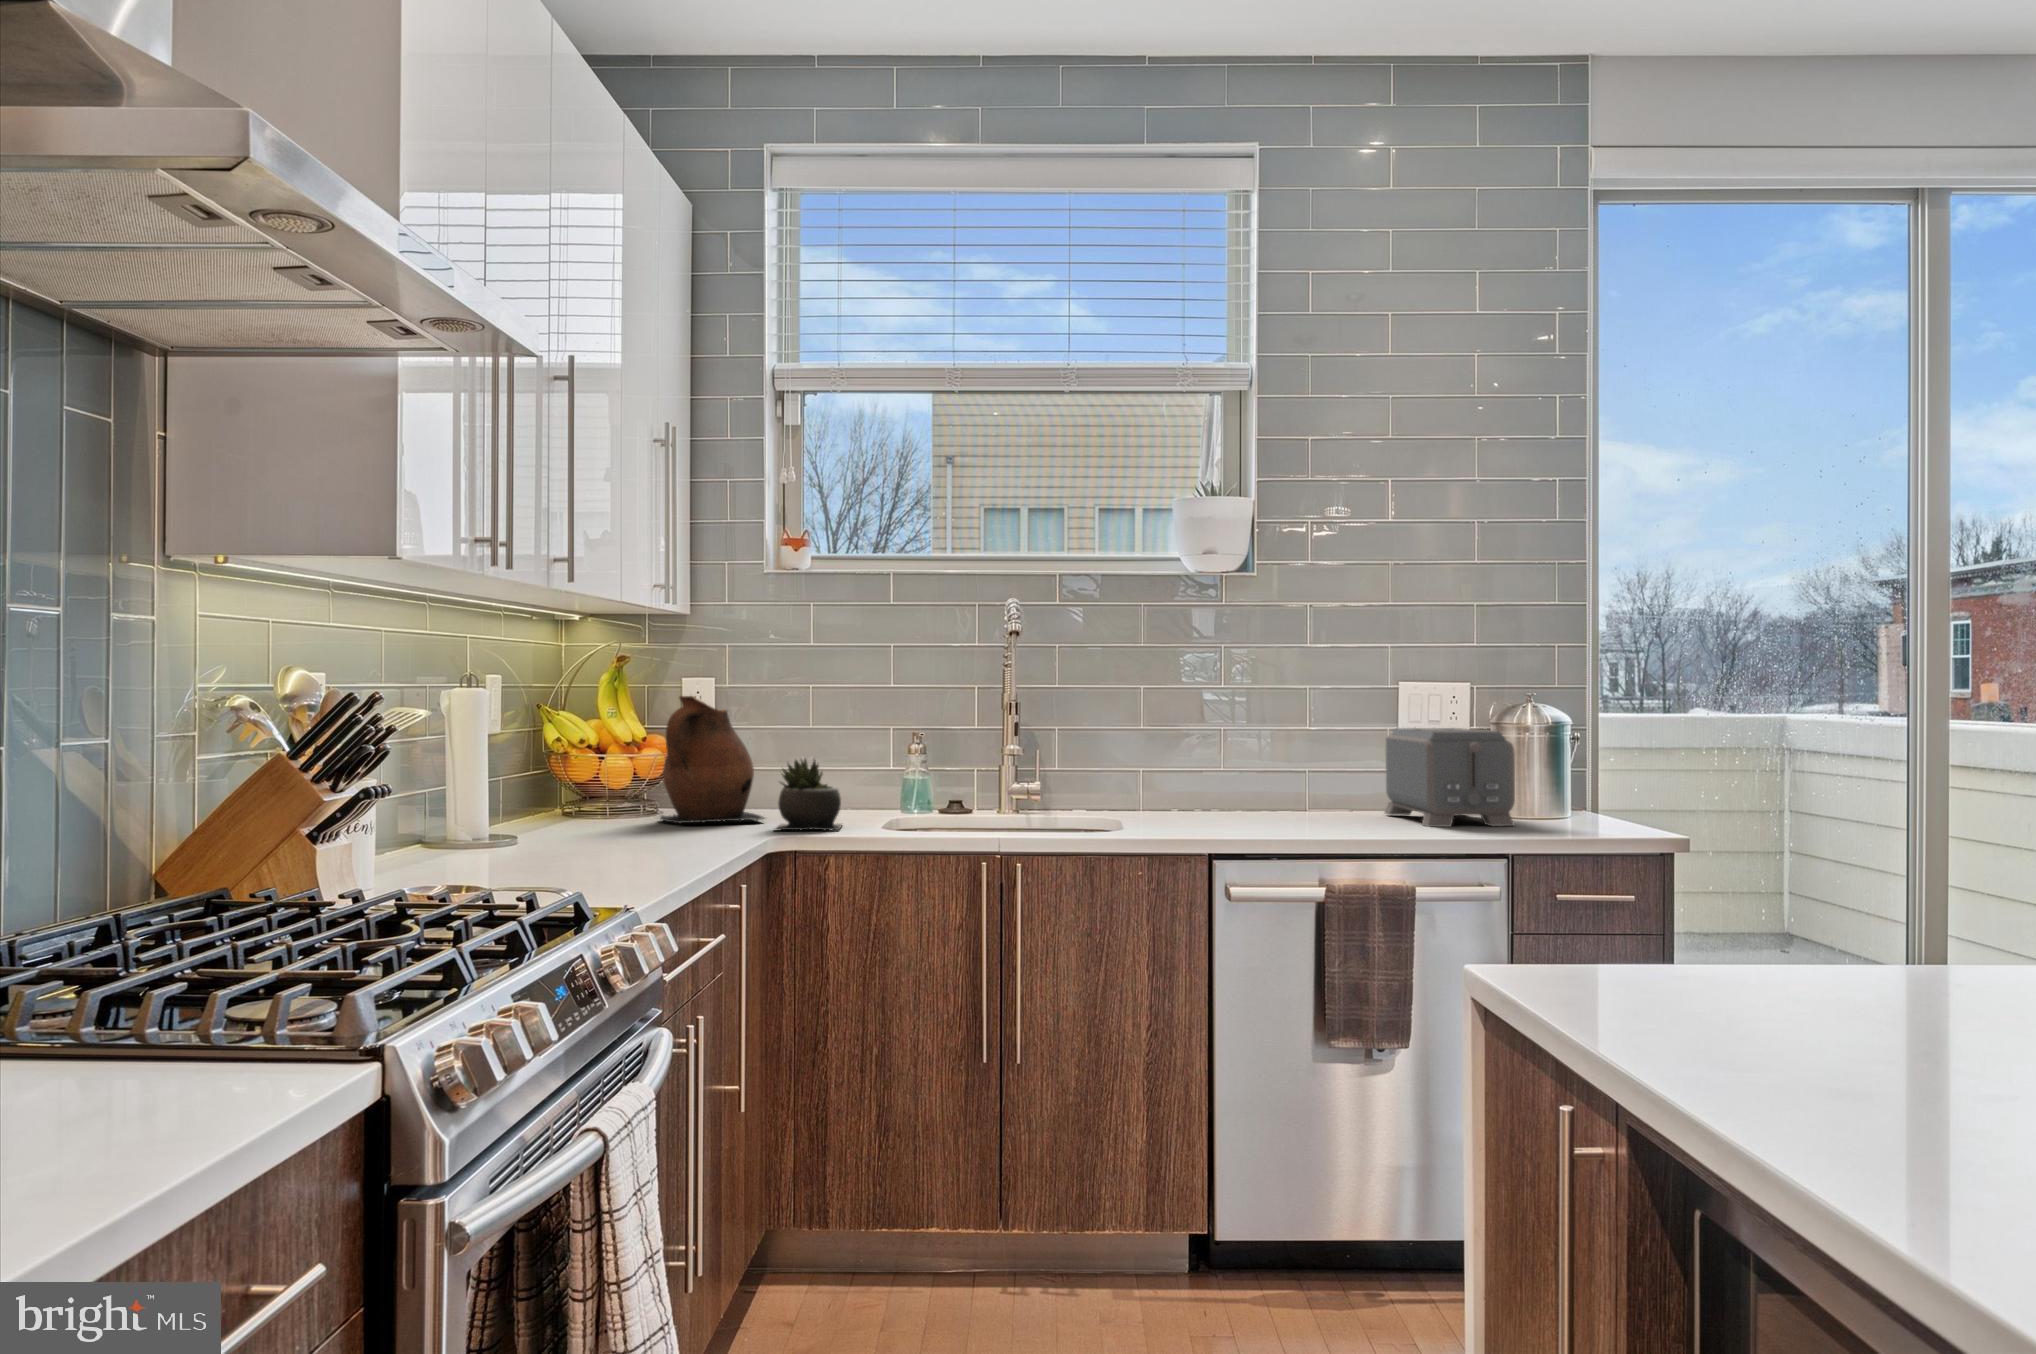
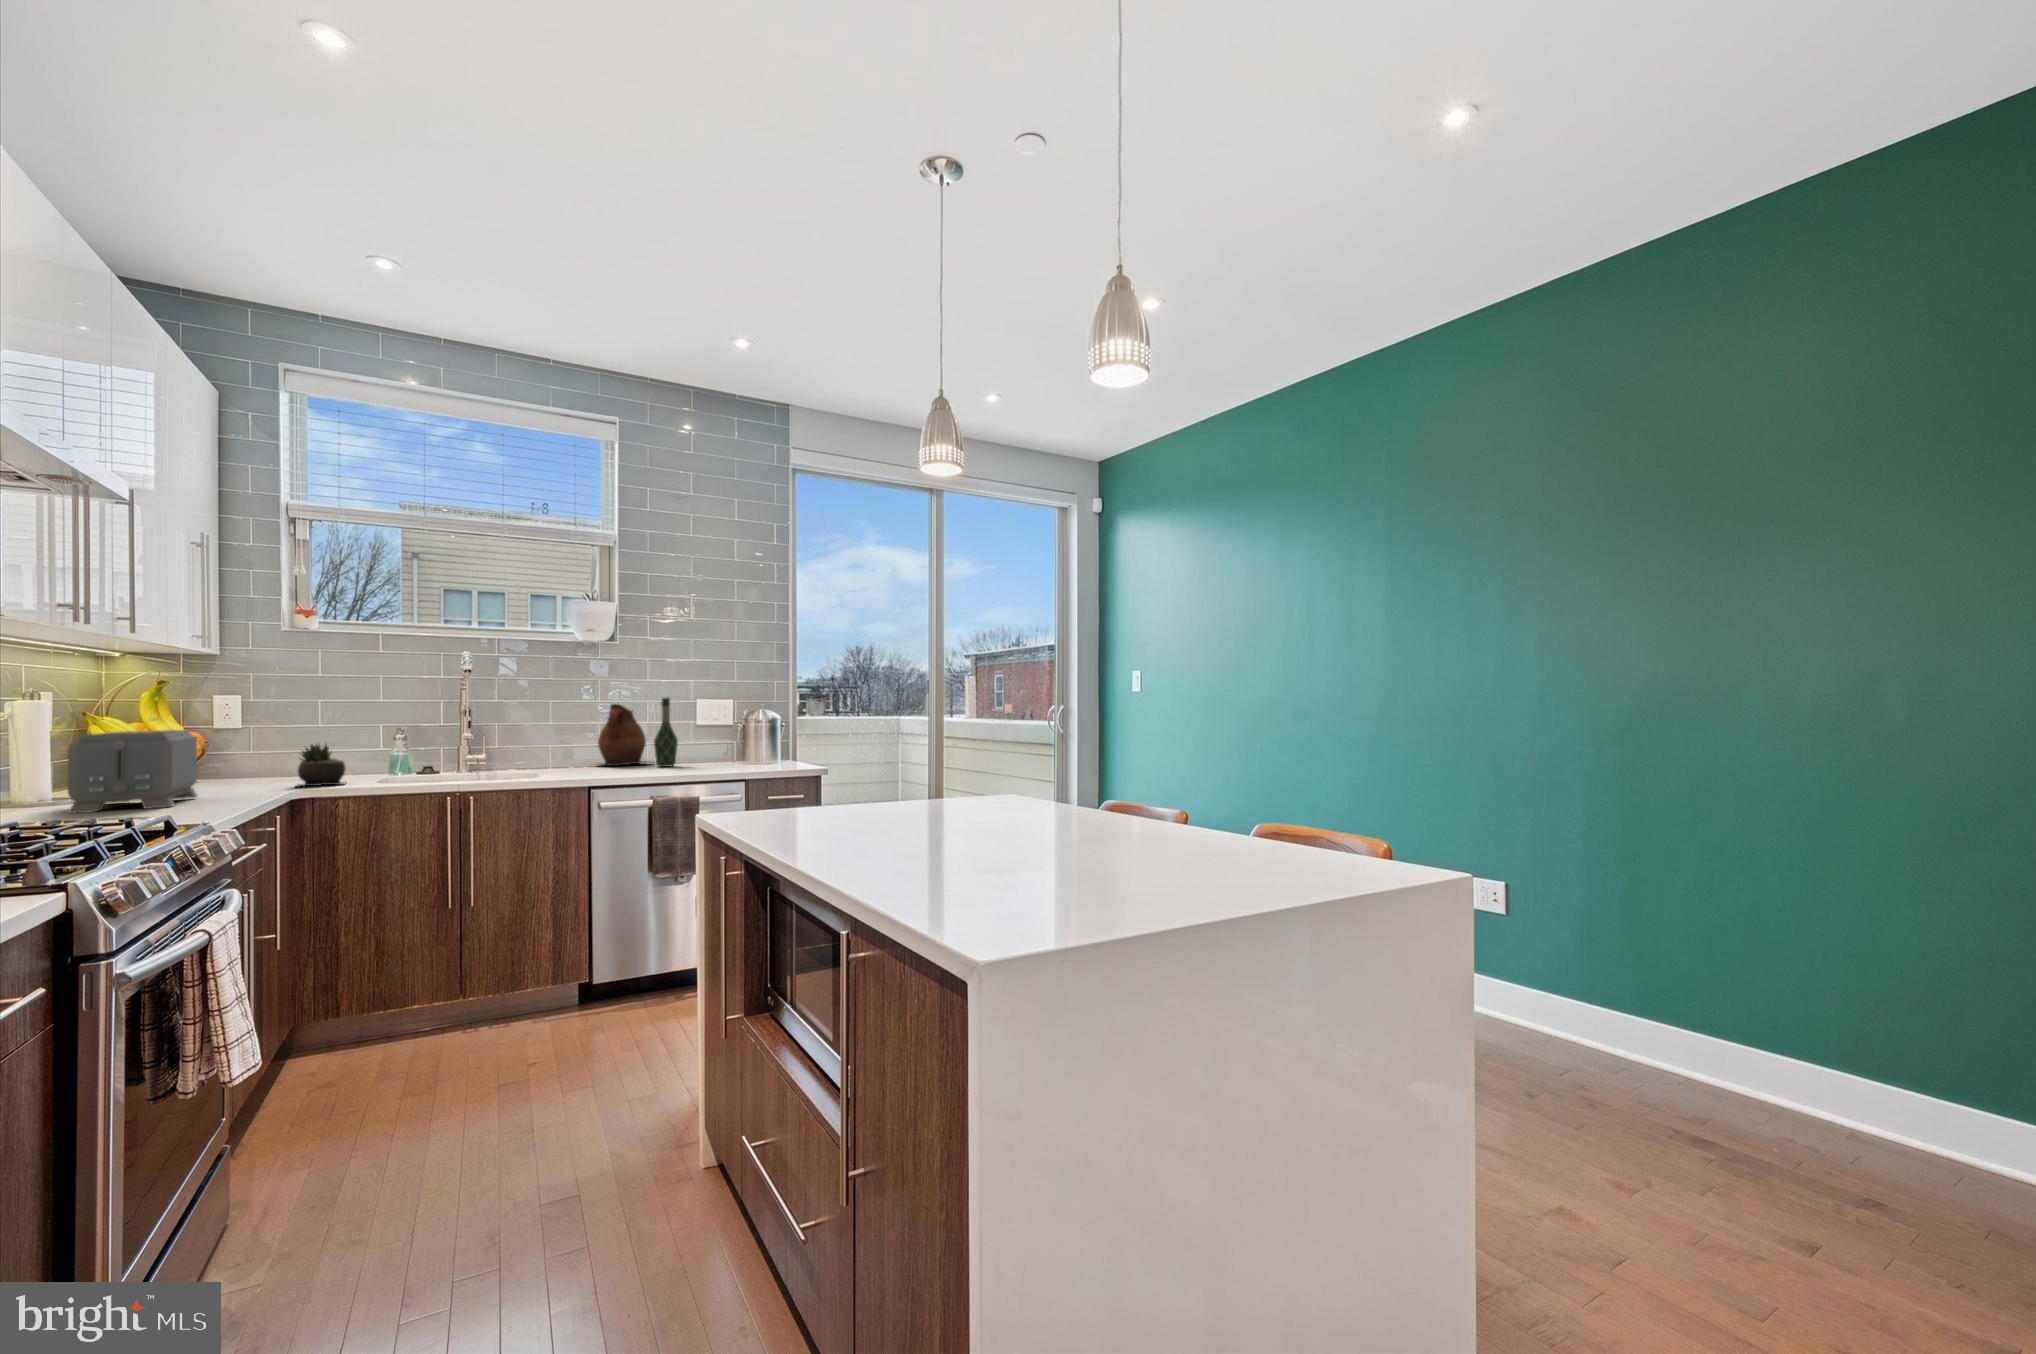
wine bottle: none [1324,687,1369,827] -> present [654,698,678,767]
ceramic pitcher: present [660,696,765,823] -> present [598,704,648,766]
toaster: present [1384,728,1515,827] -> present [68,730,197,814]

